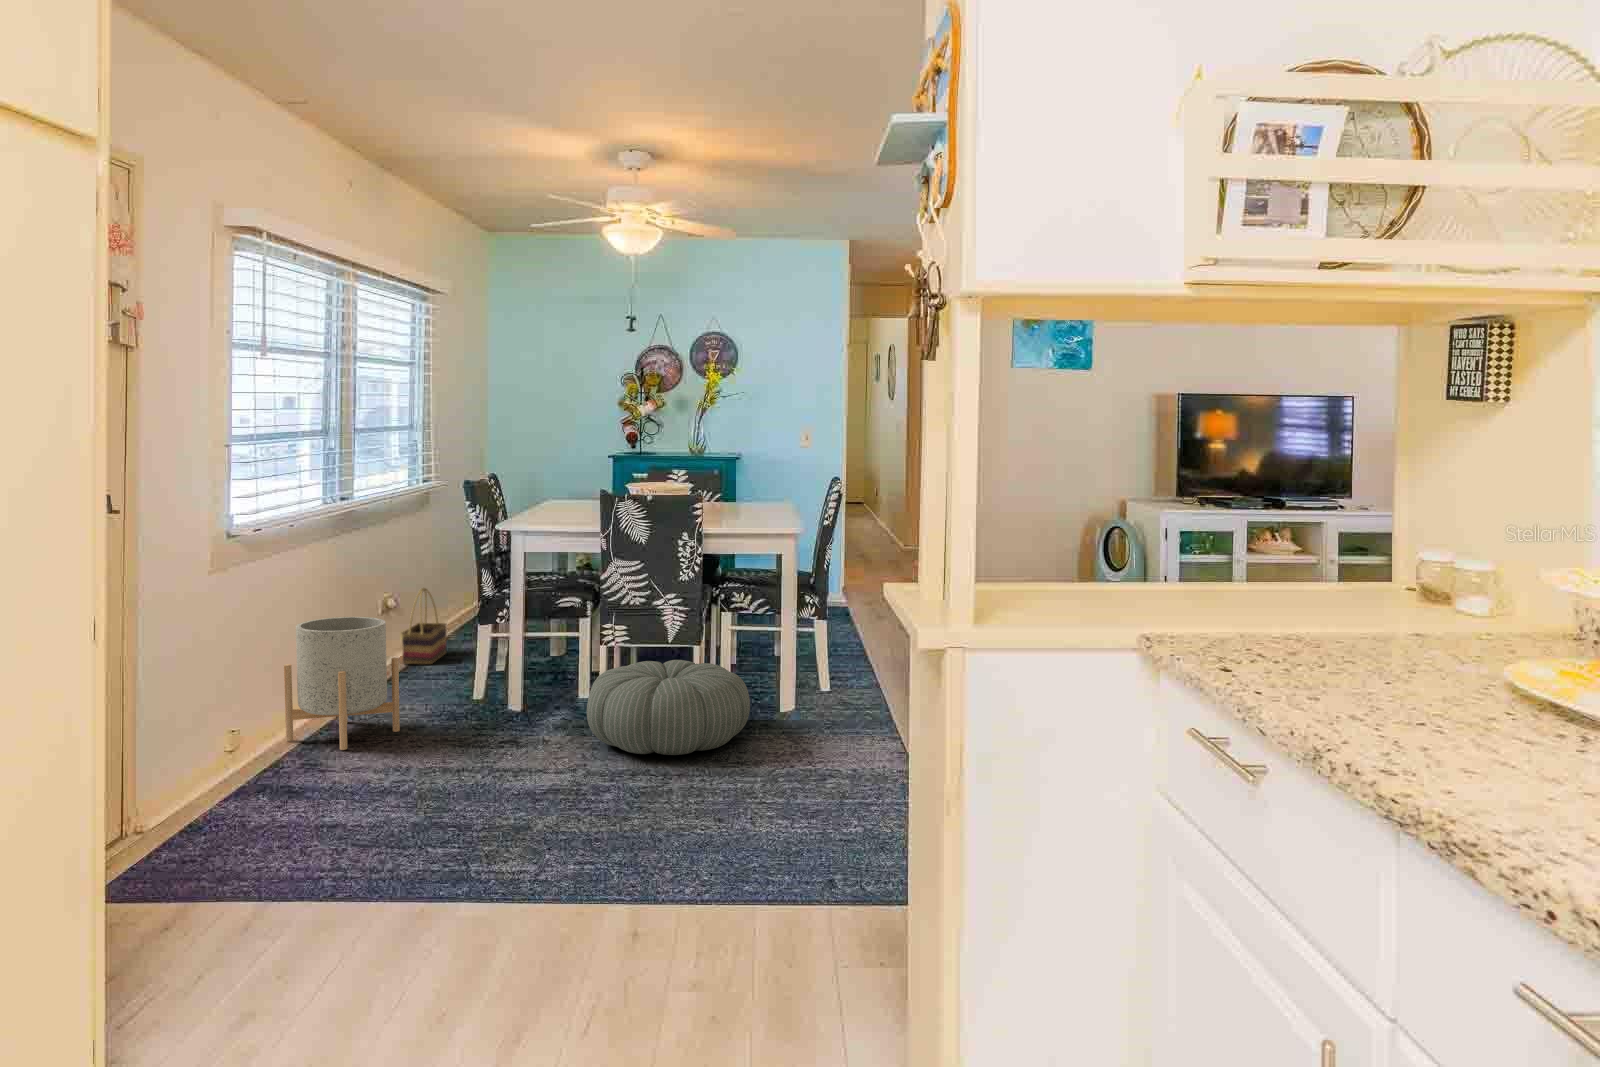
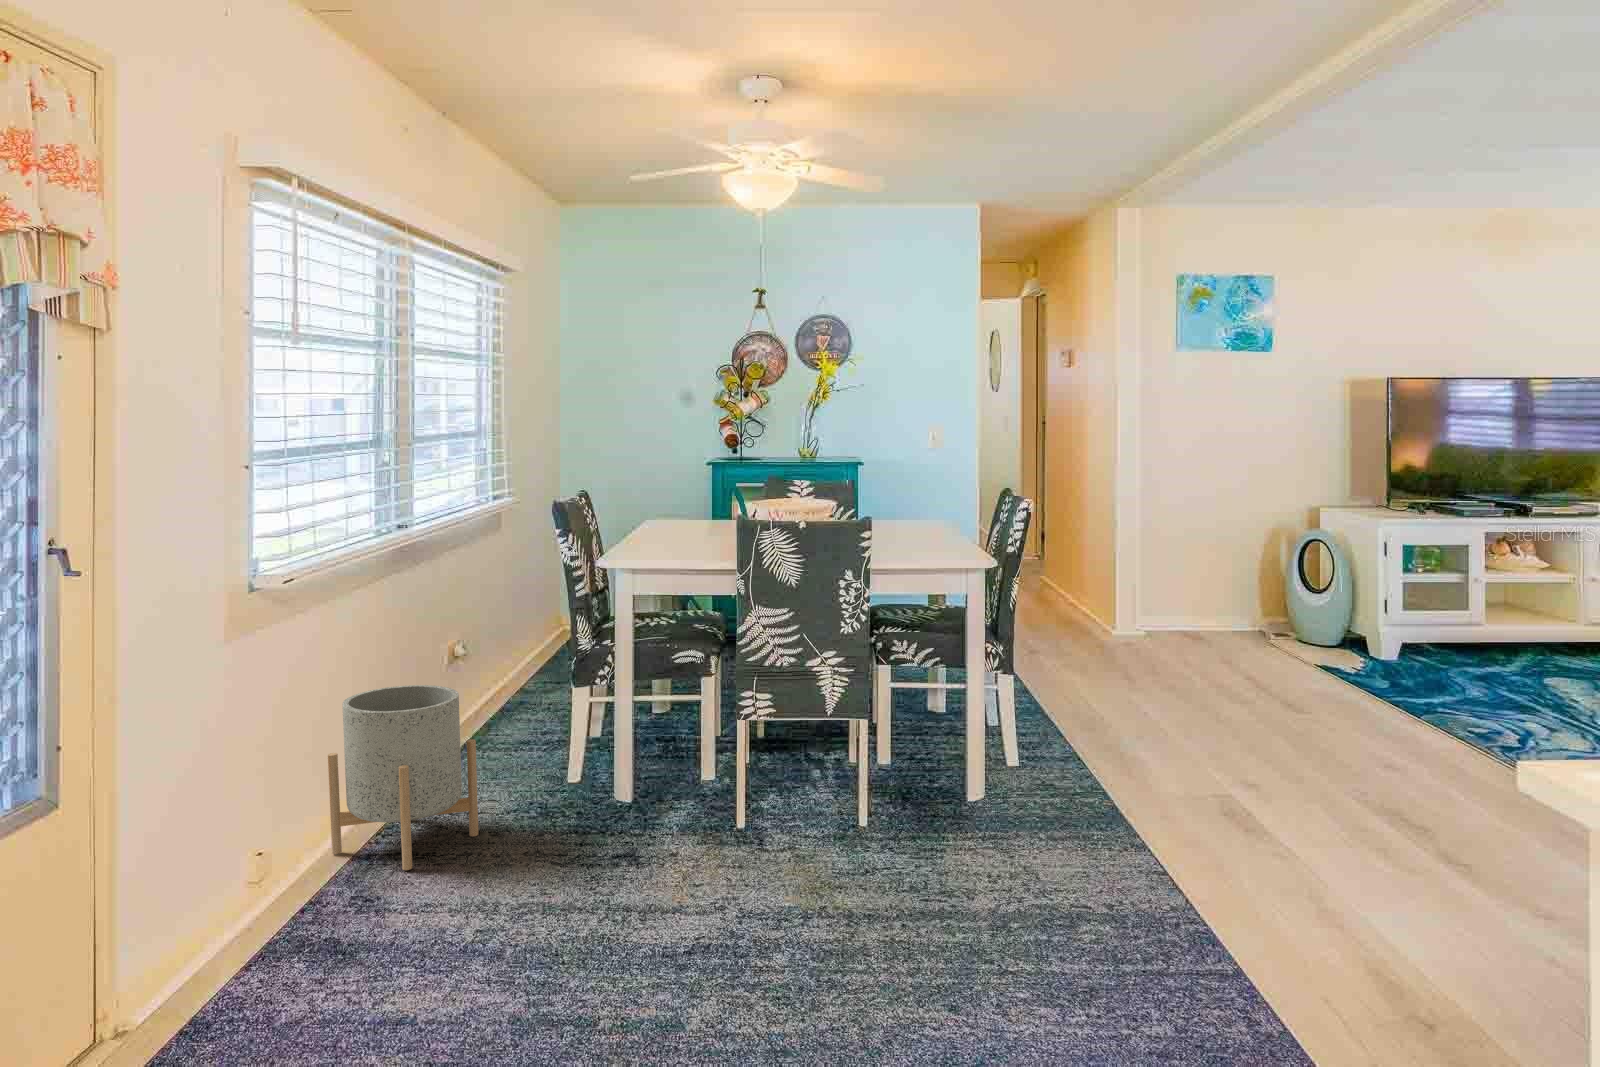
basket: present [402,588,447,664] -> none [472,630,526,726]
pouf: present [587,660,750,755] -> none [726,737,942,878]

